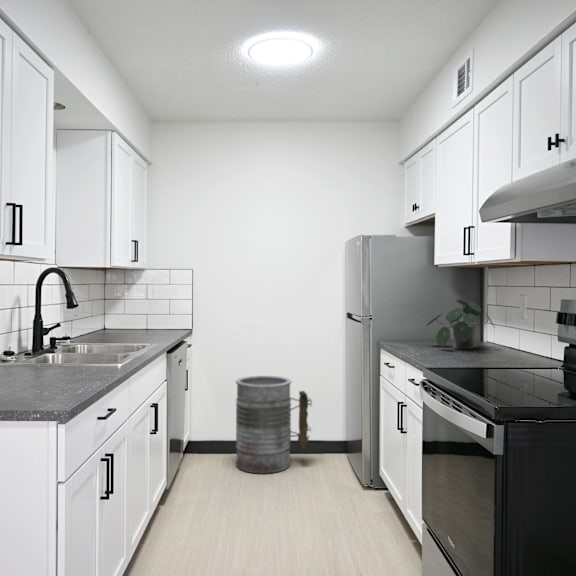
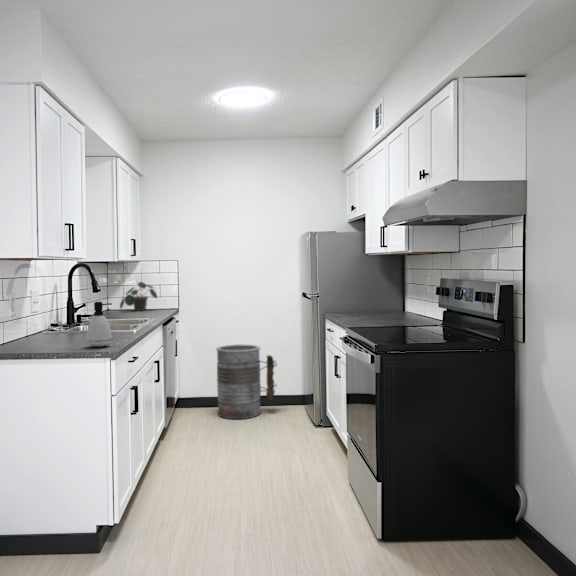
potted plant: present [427,300,493,349] -> present [120,282,157,311]
soap dispenser: none [22,326,66,399] -> present [86,302,112,347]

